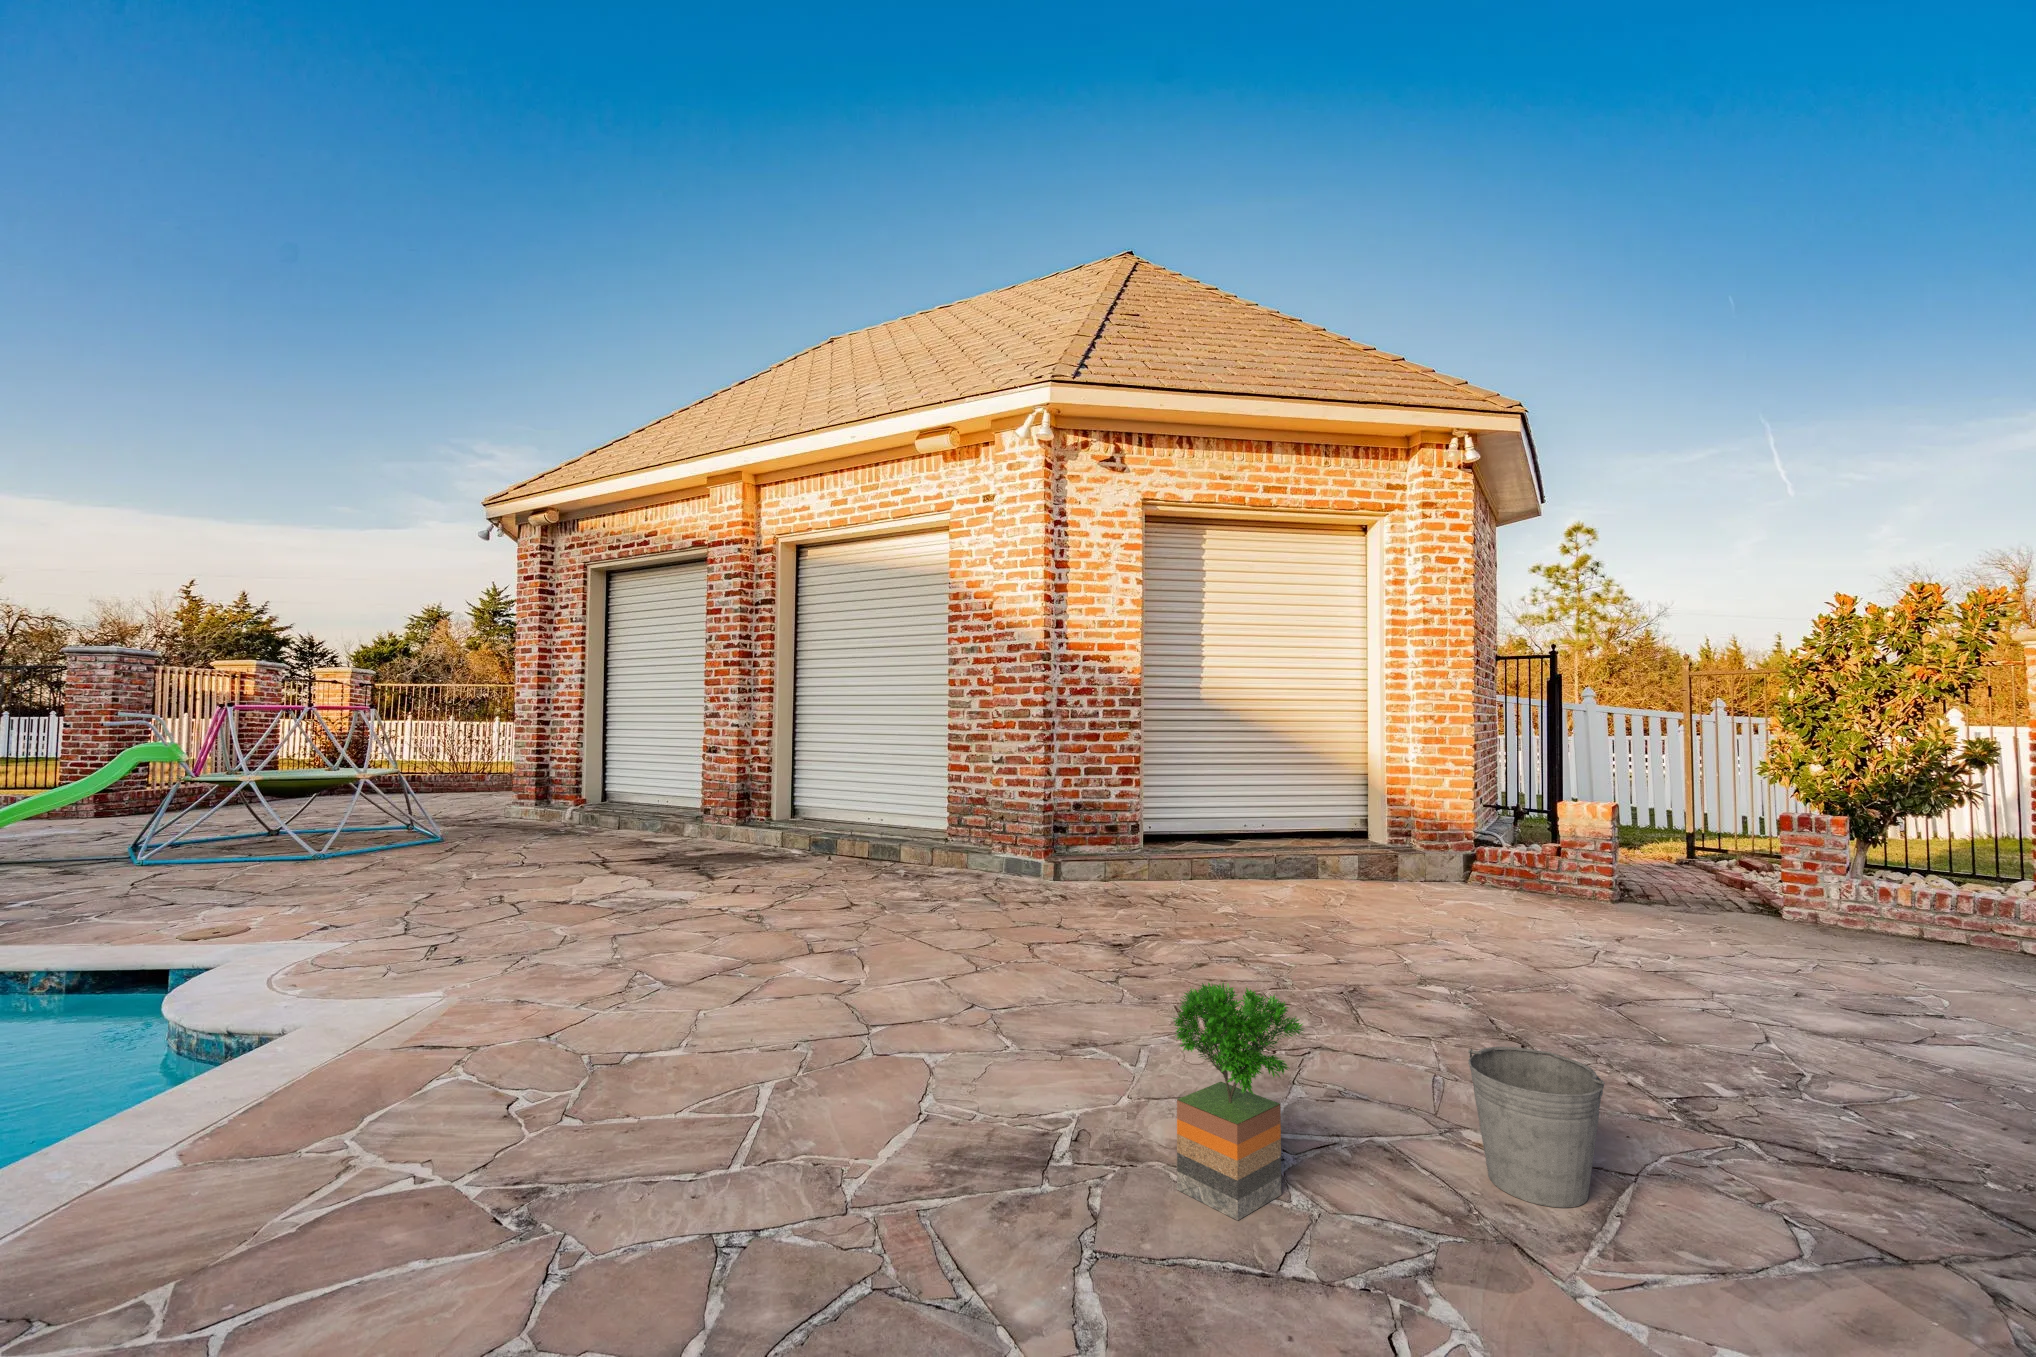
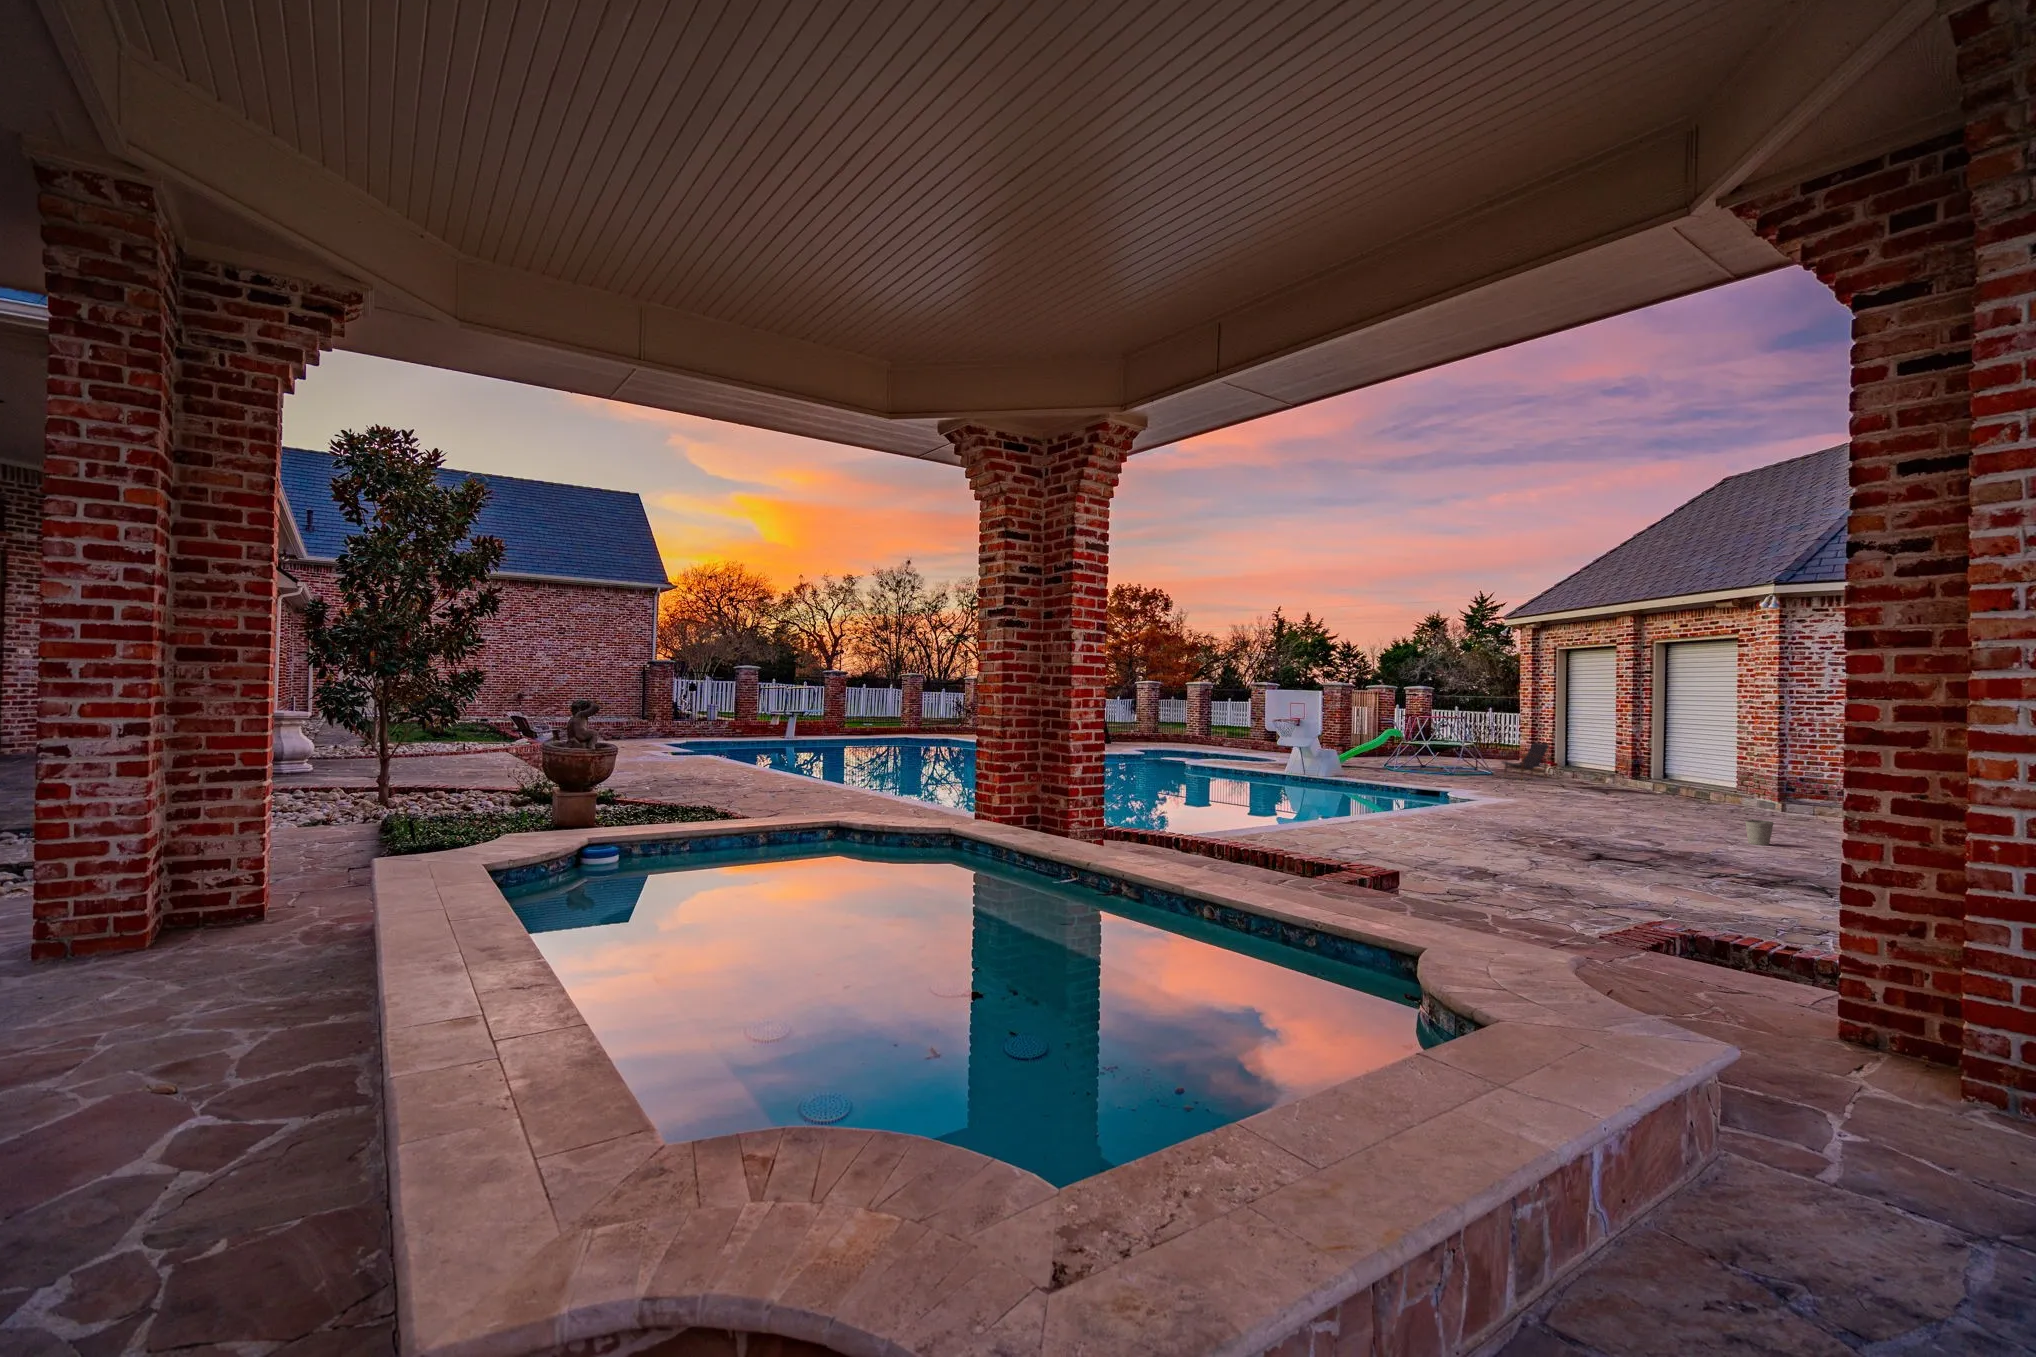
lounge chair: none [469,758,569,836] -> present [1502,743,1549,777]
potted tree: present [1173,982,1304,1221] -> none [1672,798,1705,837]

